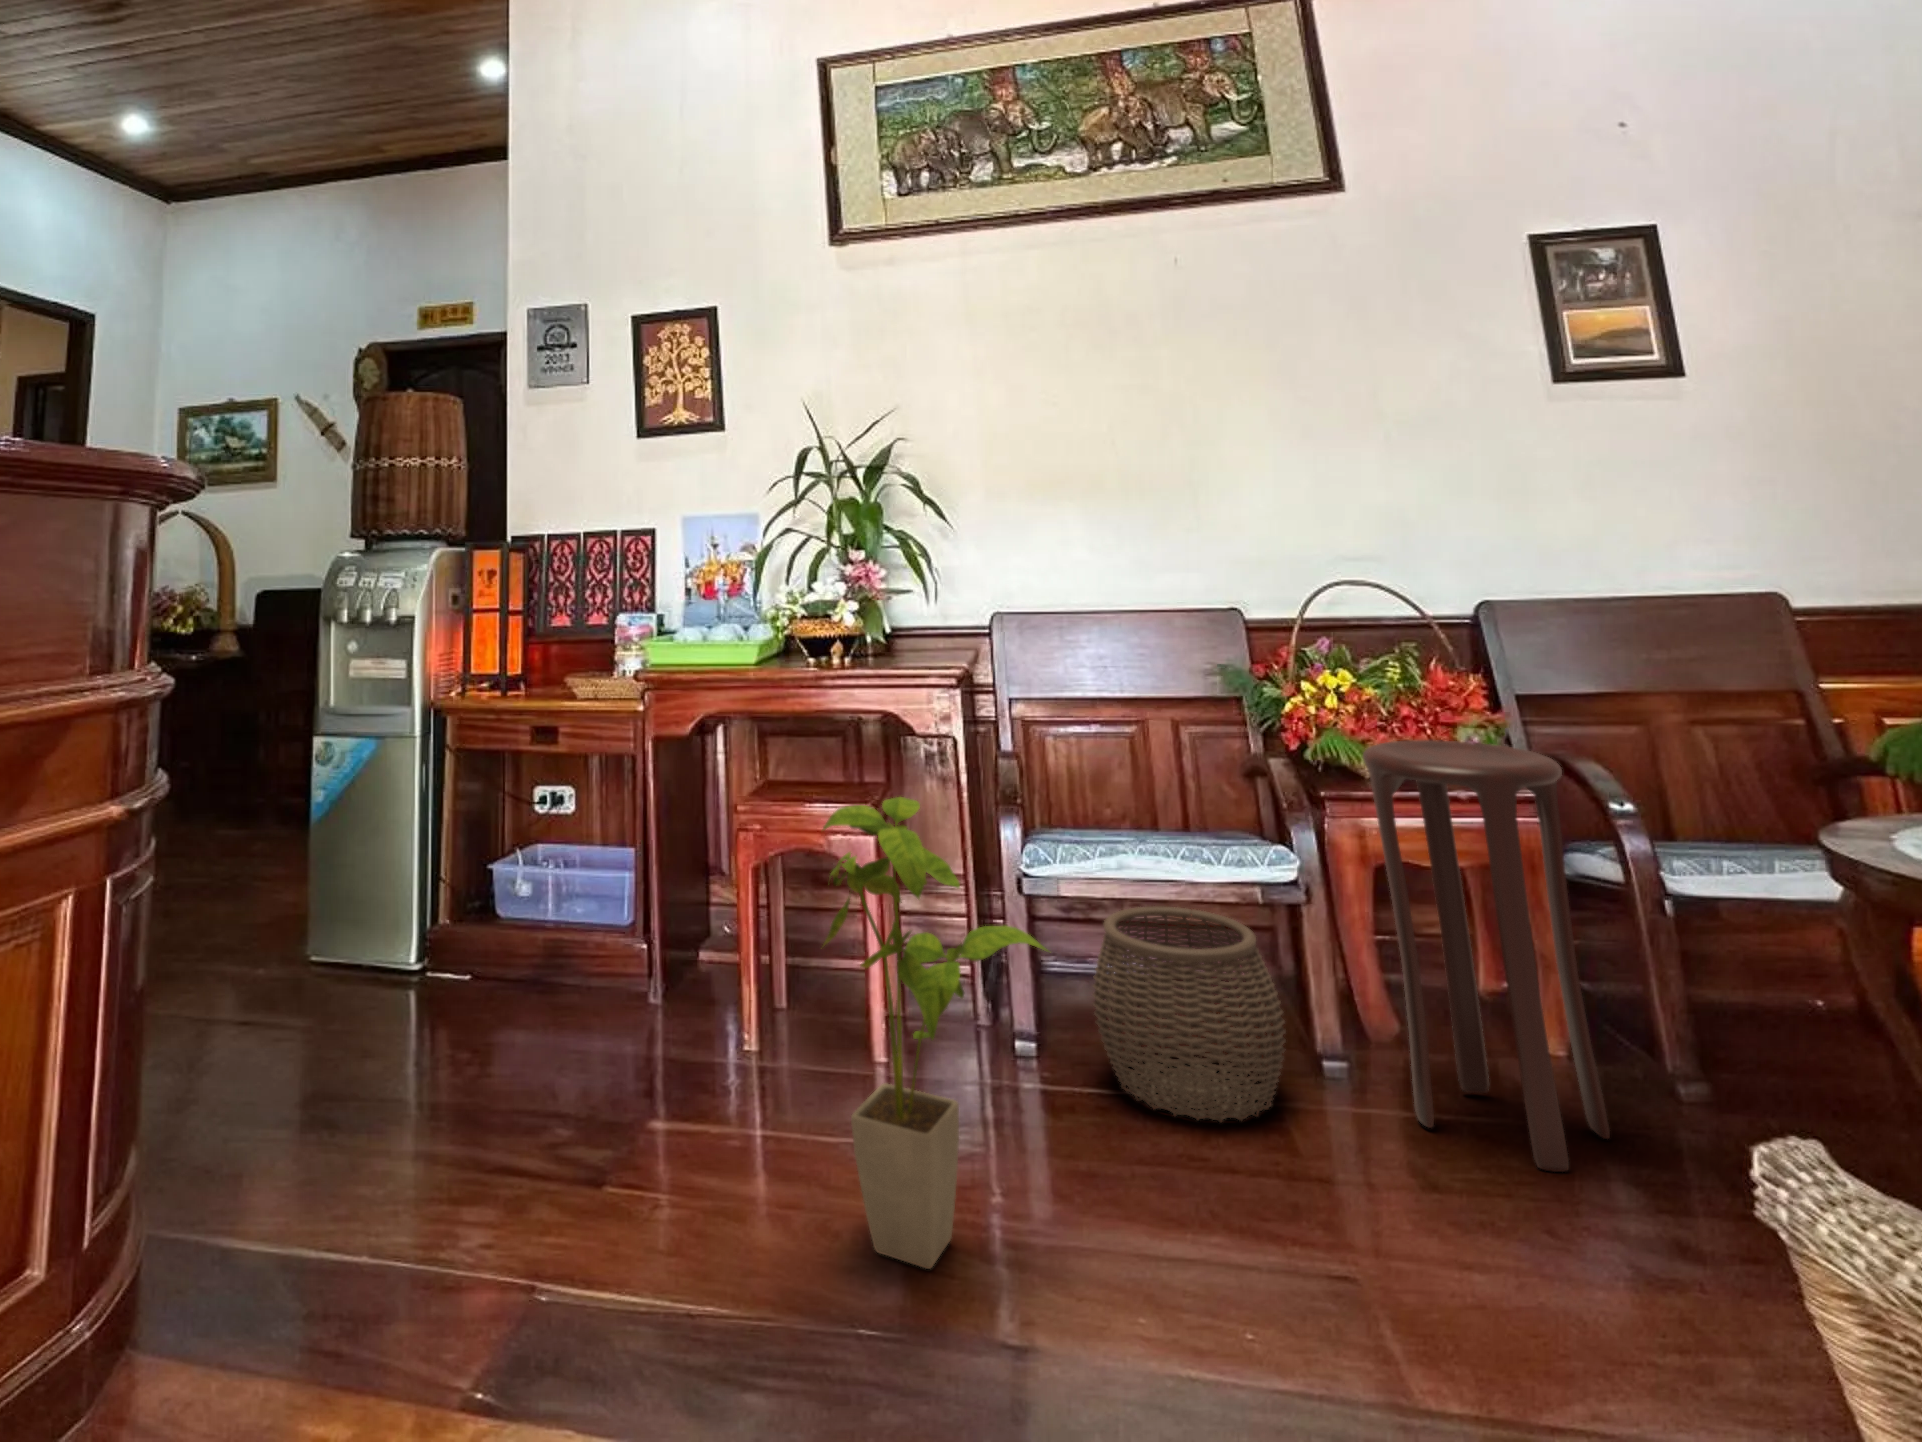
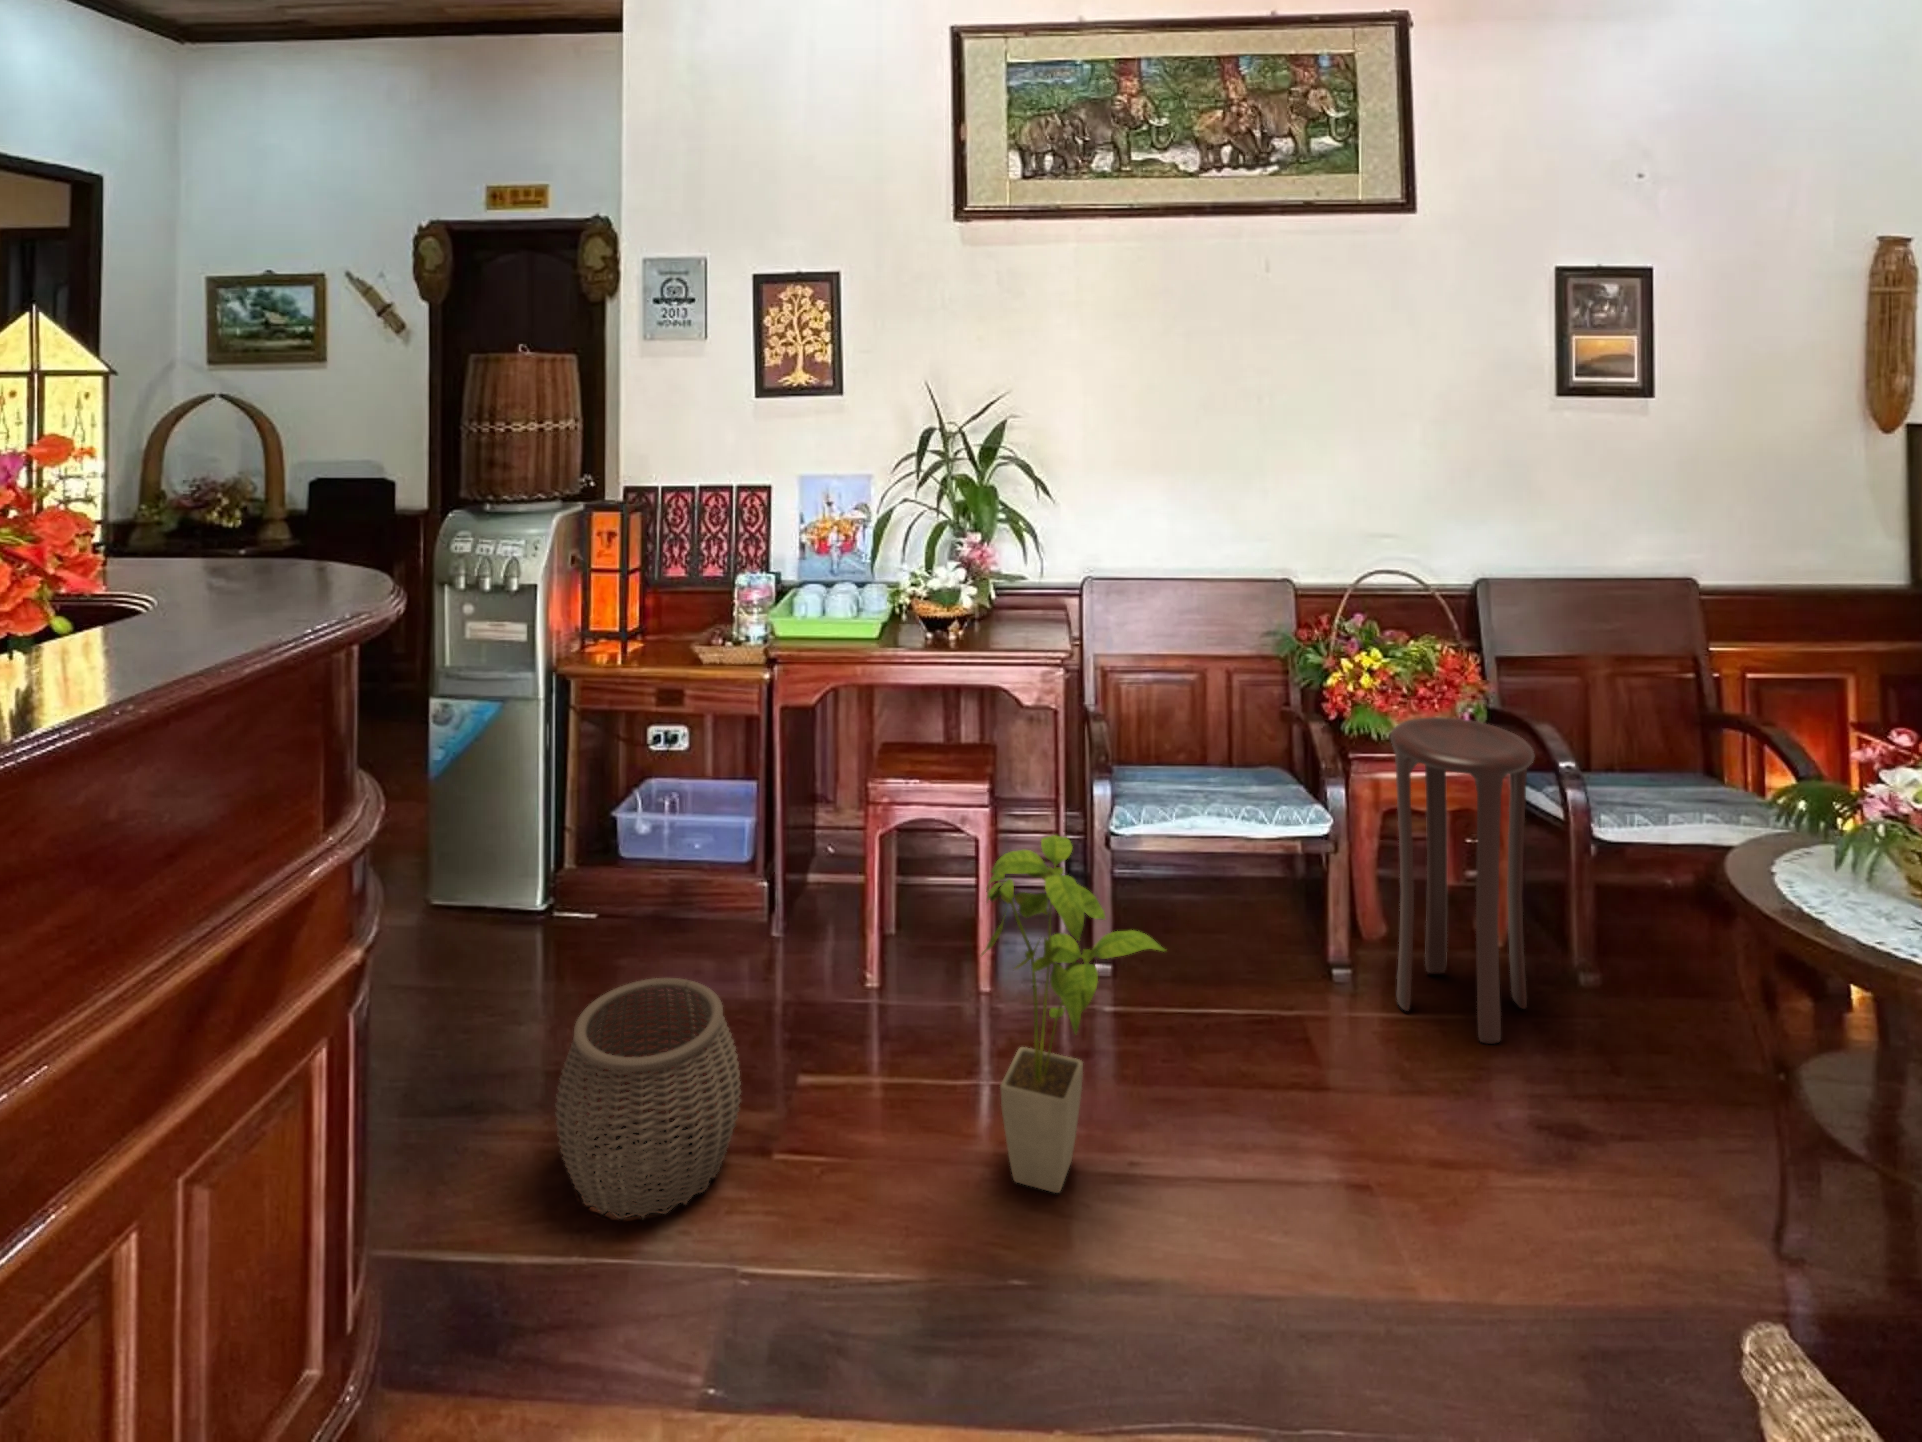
woven basket: present [1093,907,1286,1122] -> present [556,978,741,1220]

